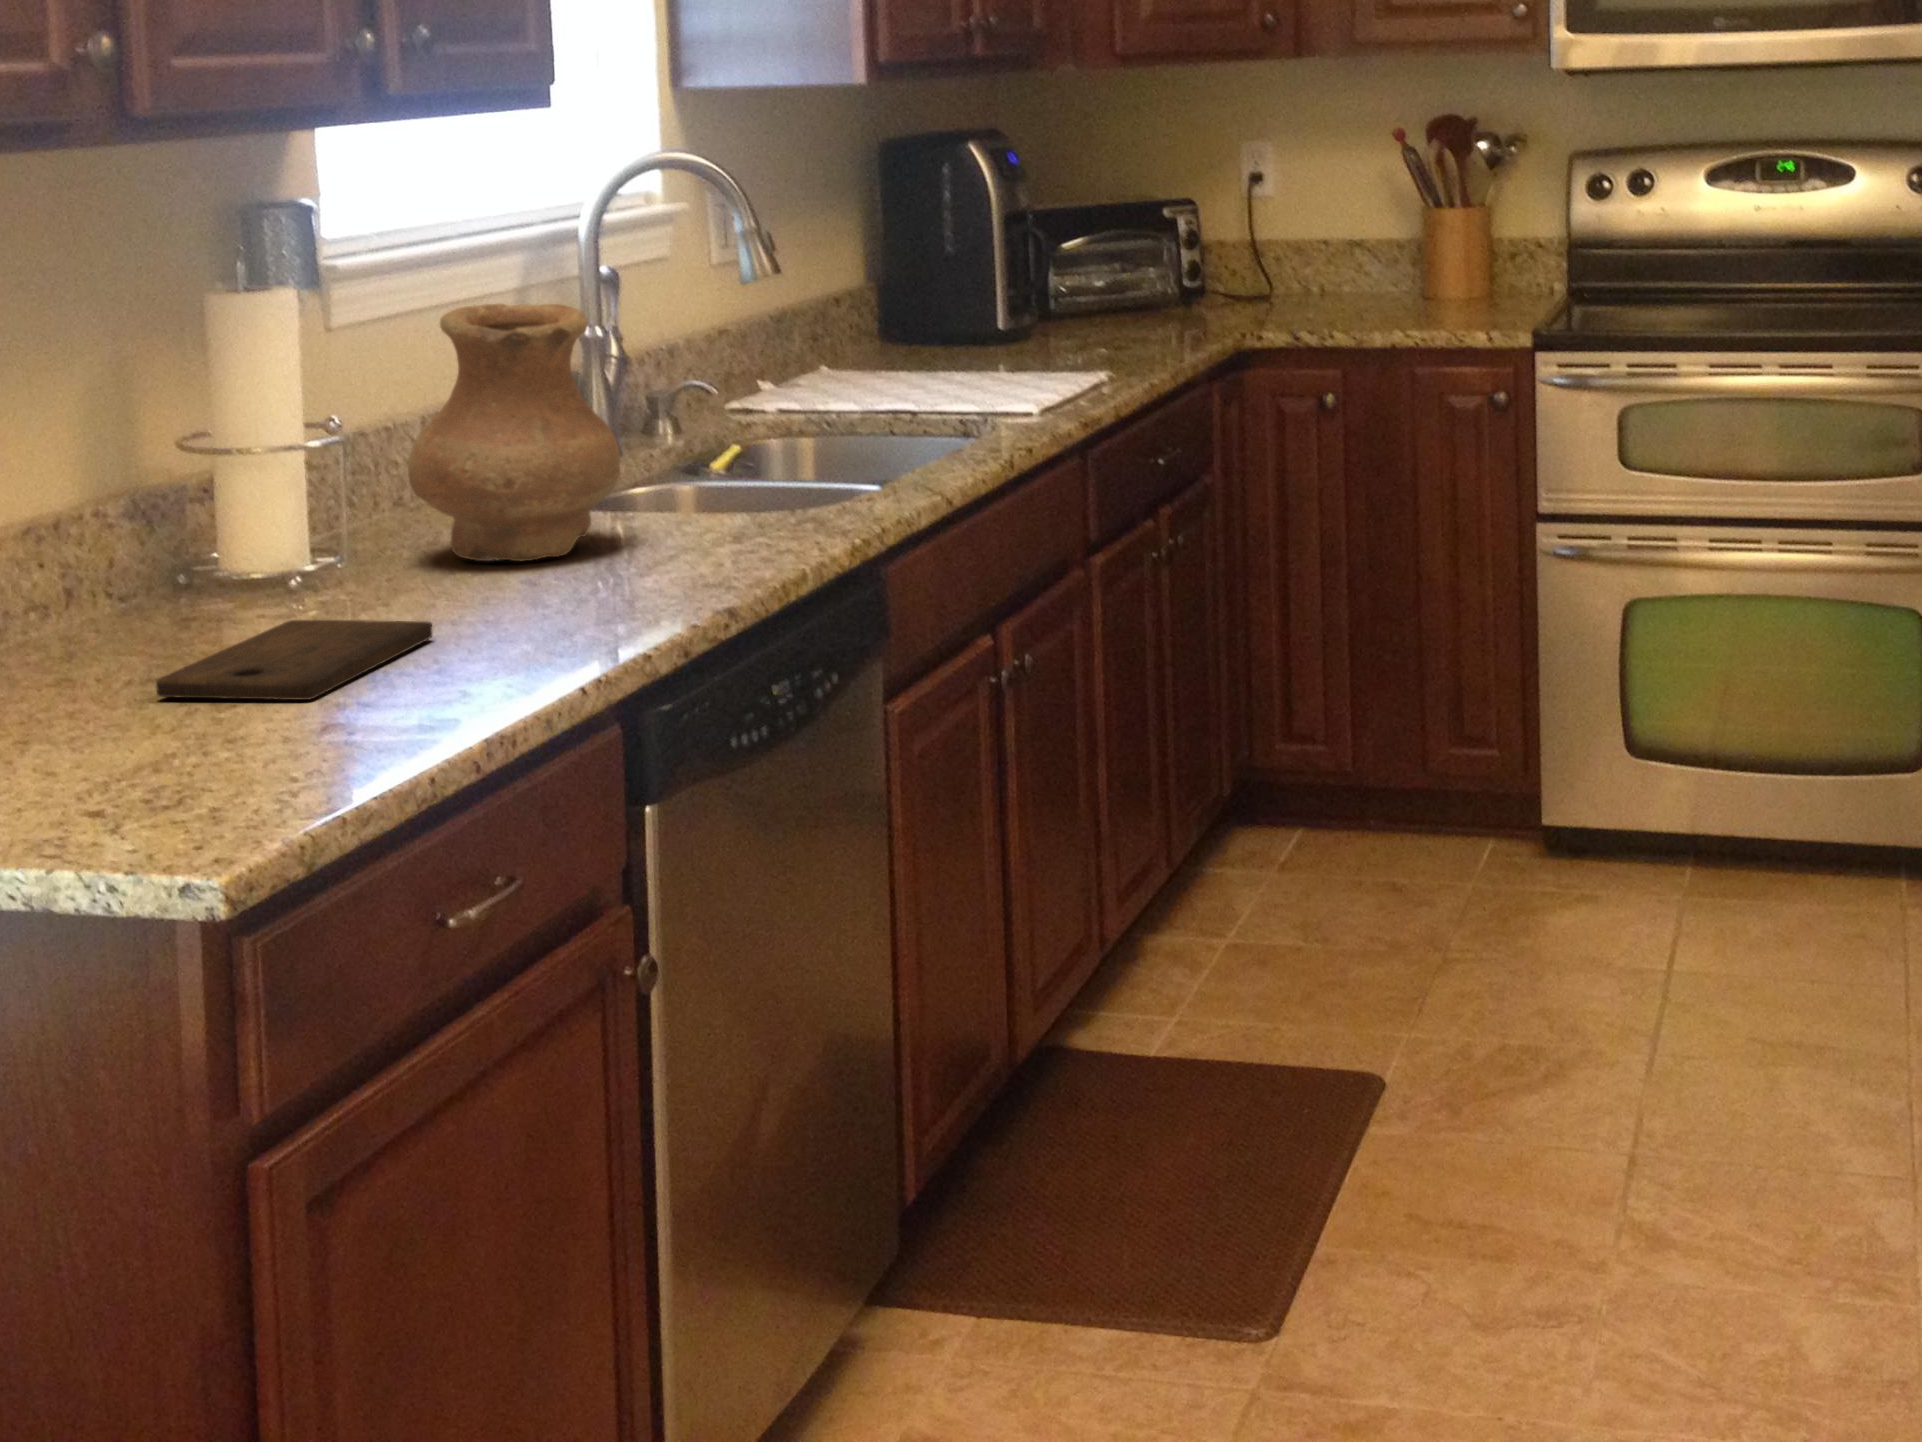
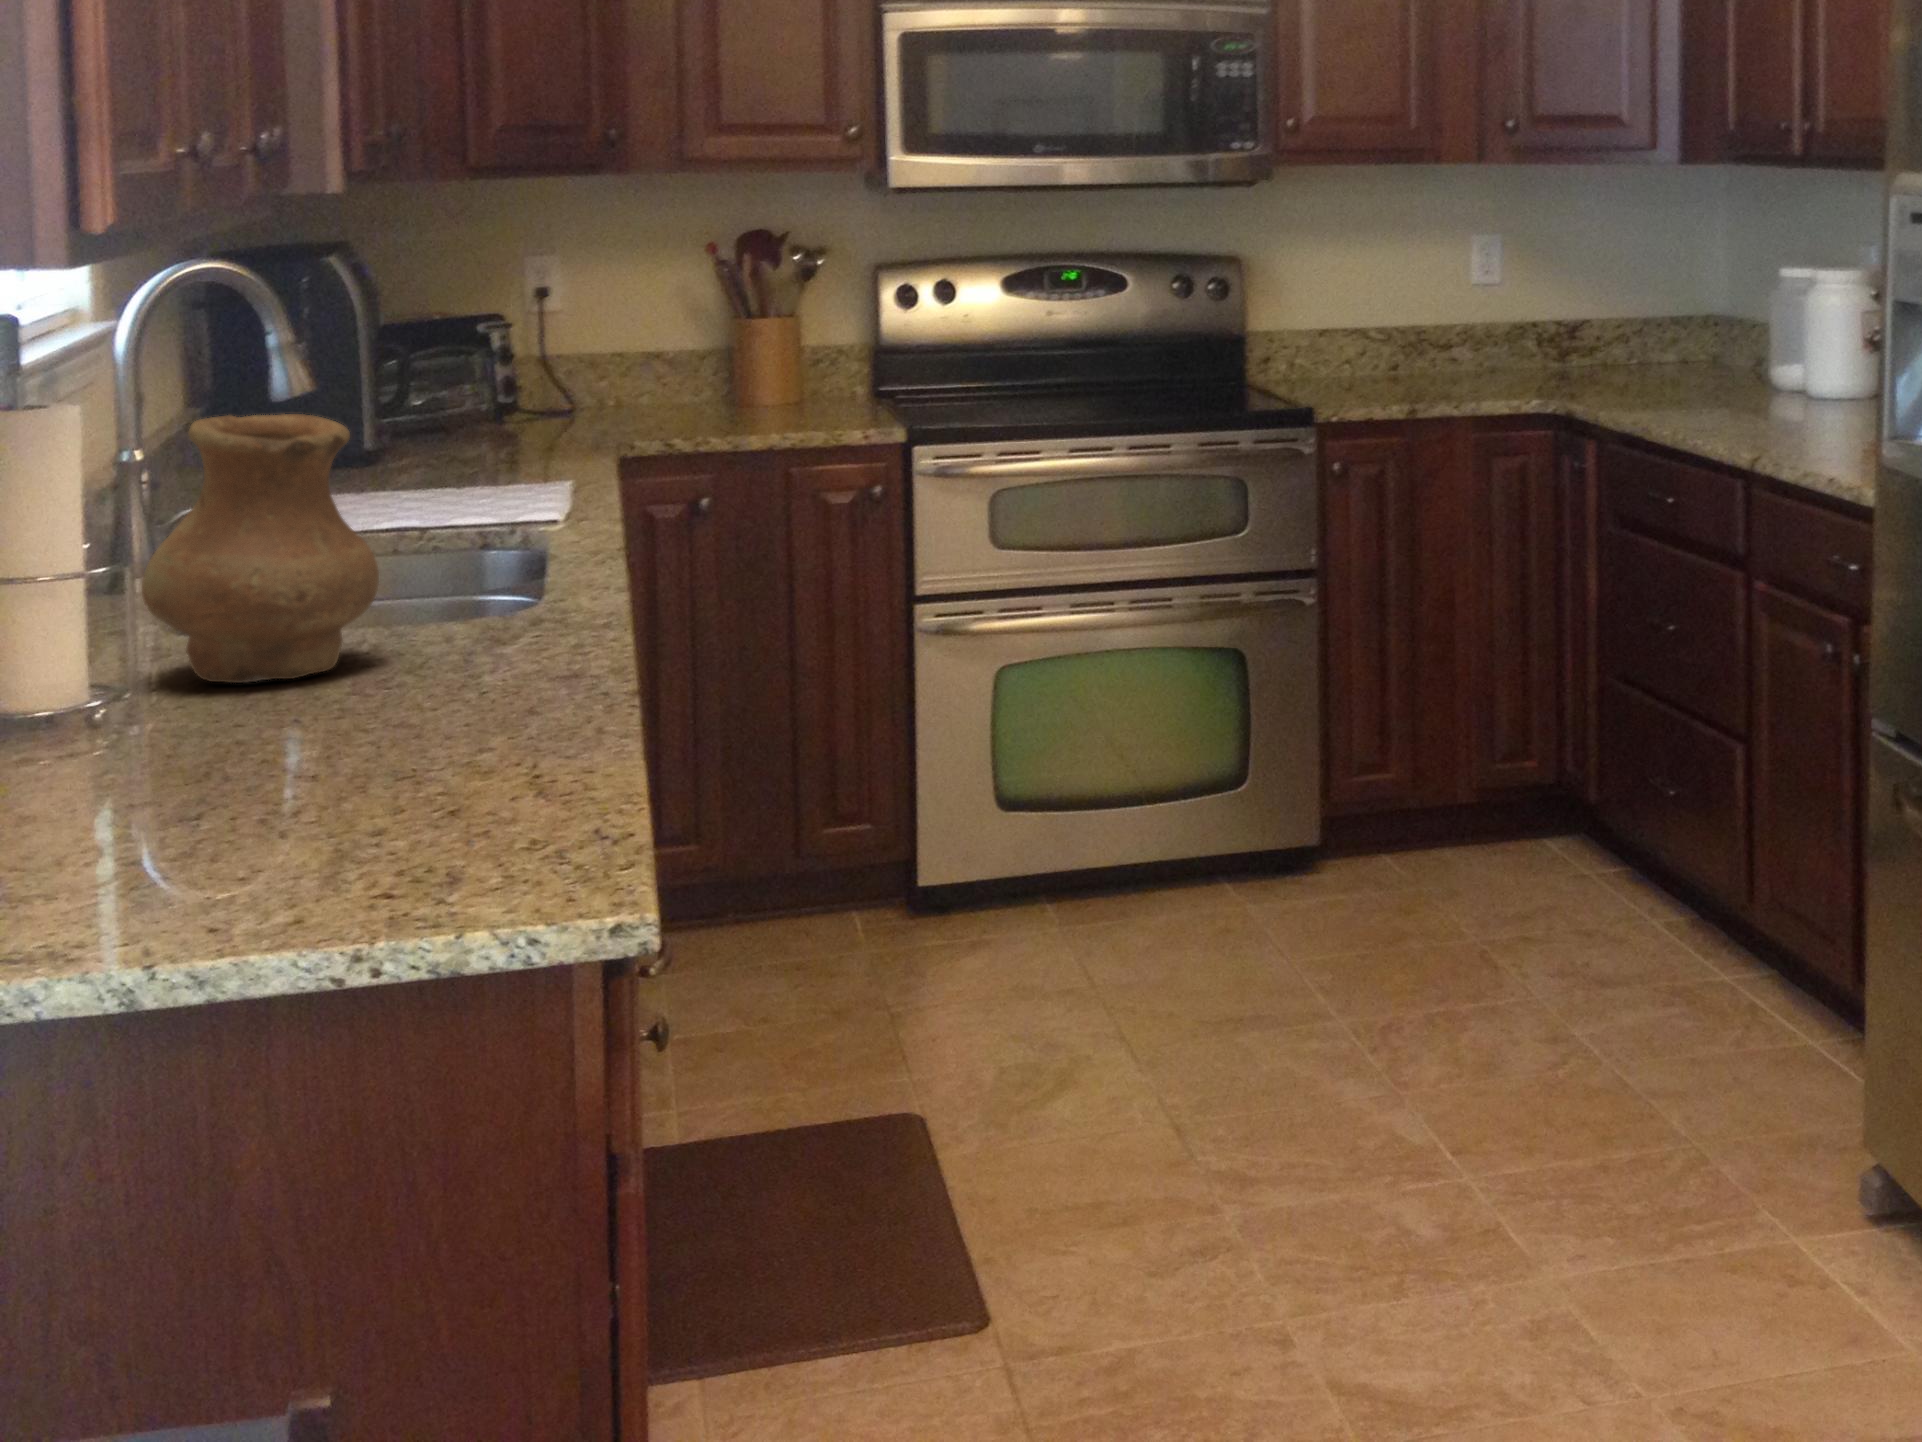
cutting board: present [156,620,432,700] -> none [188,725,379,815]

